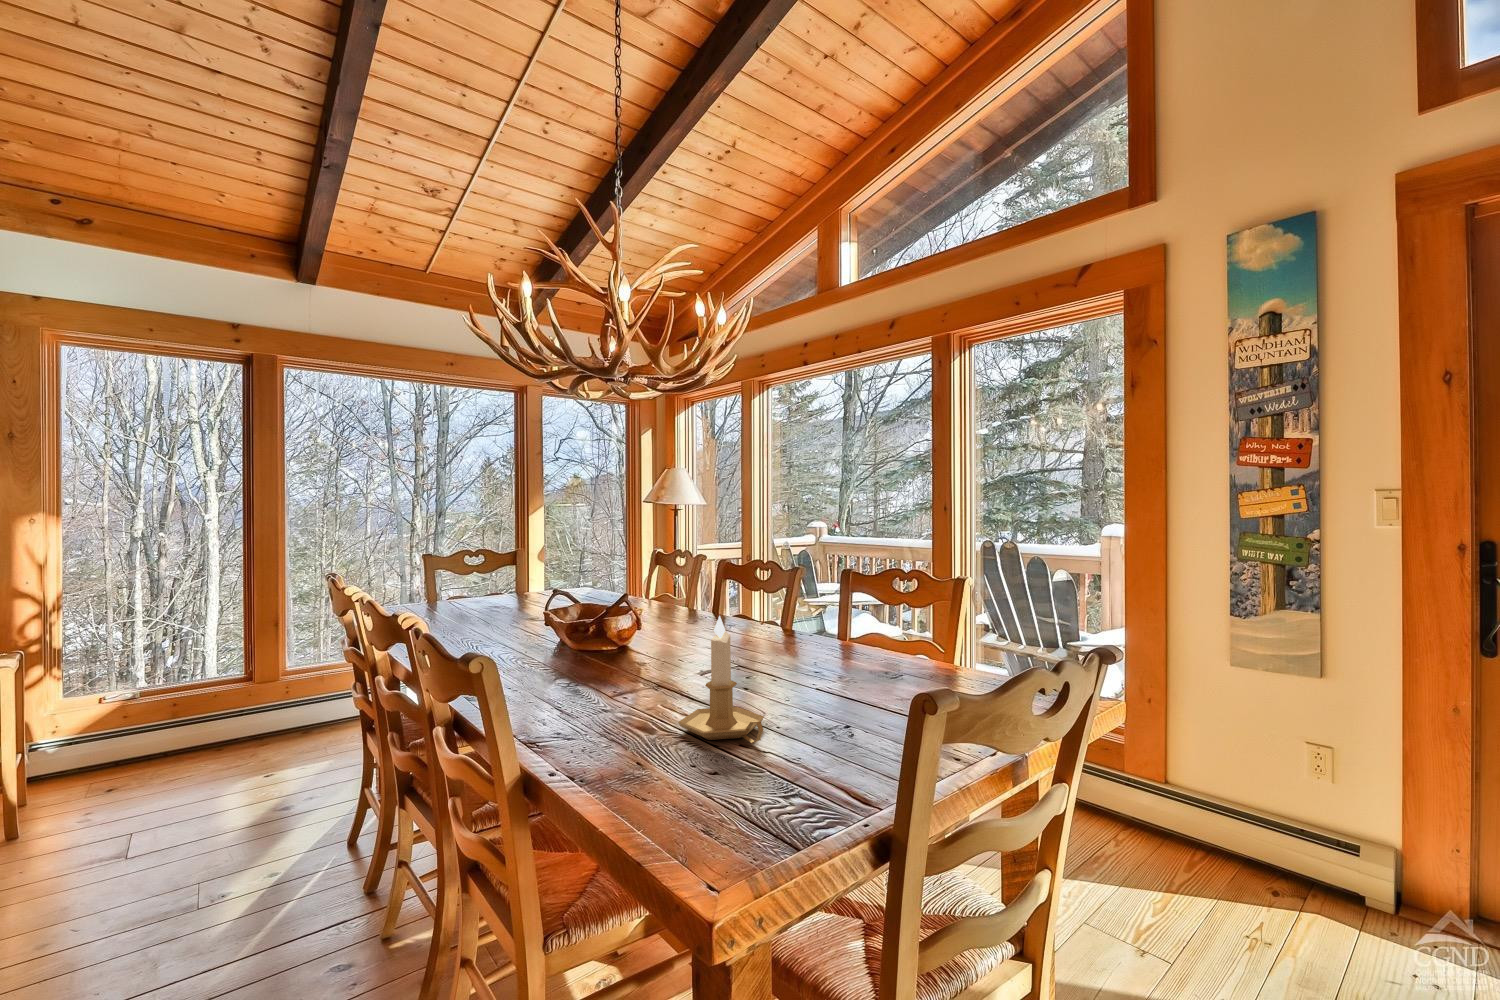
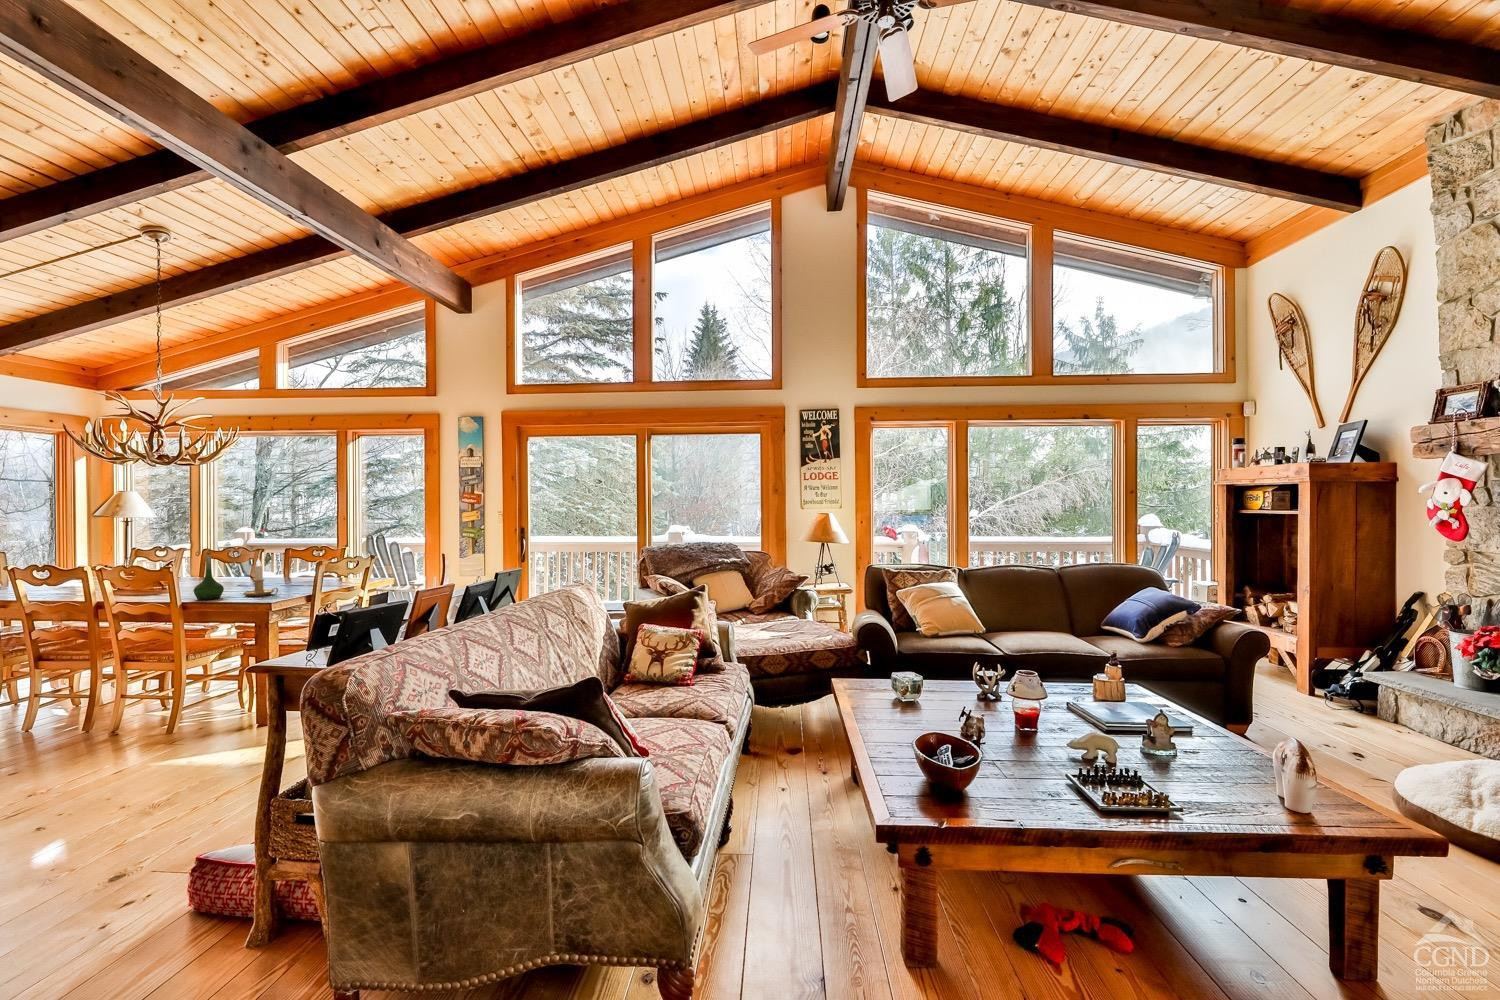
vase: none [566,591,638,734] -> present [194,553,224,600]

